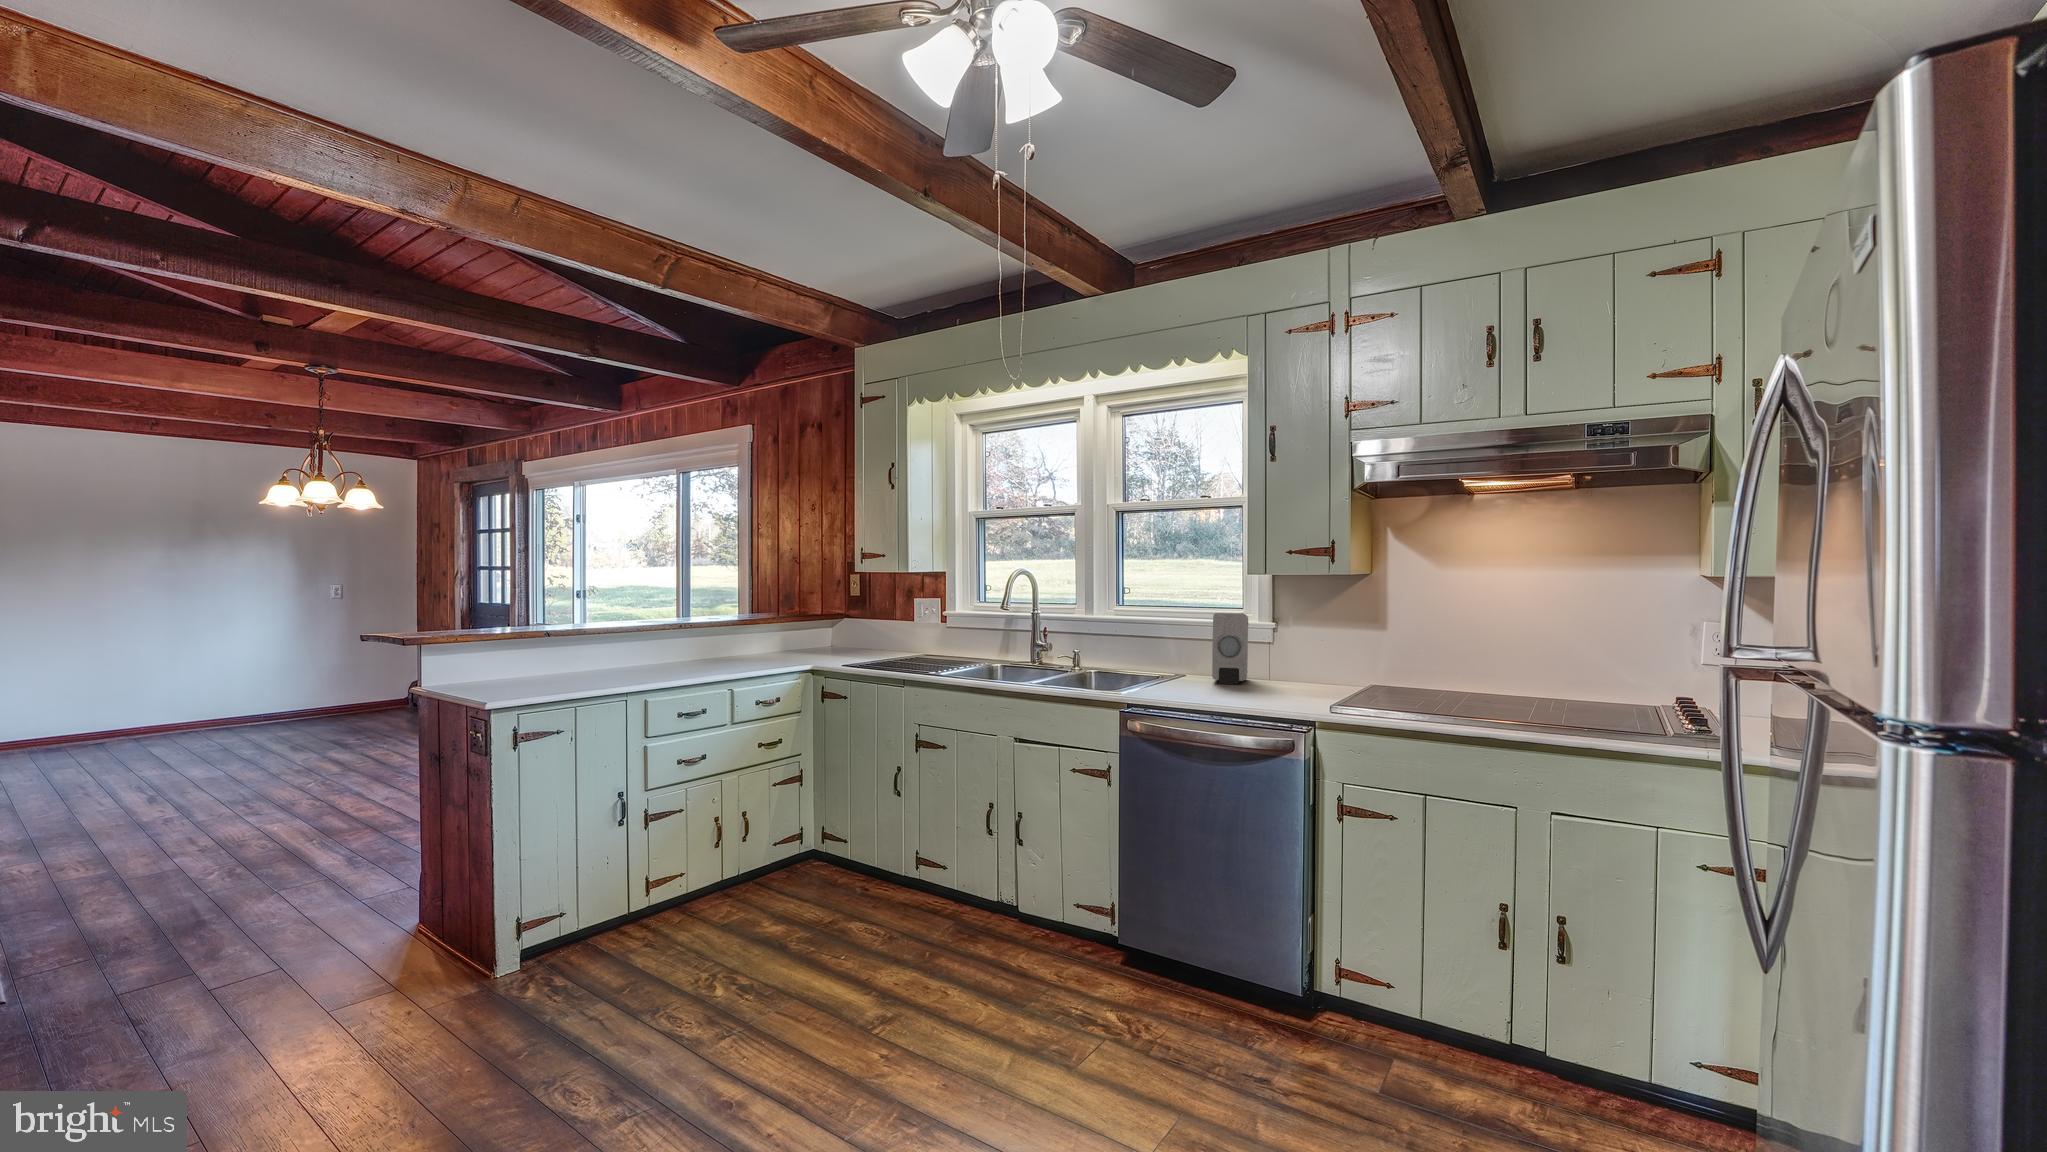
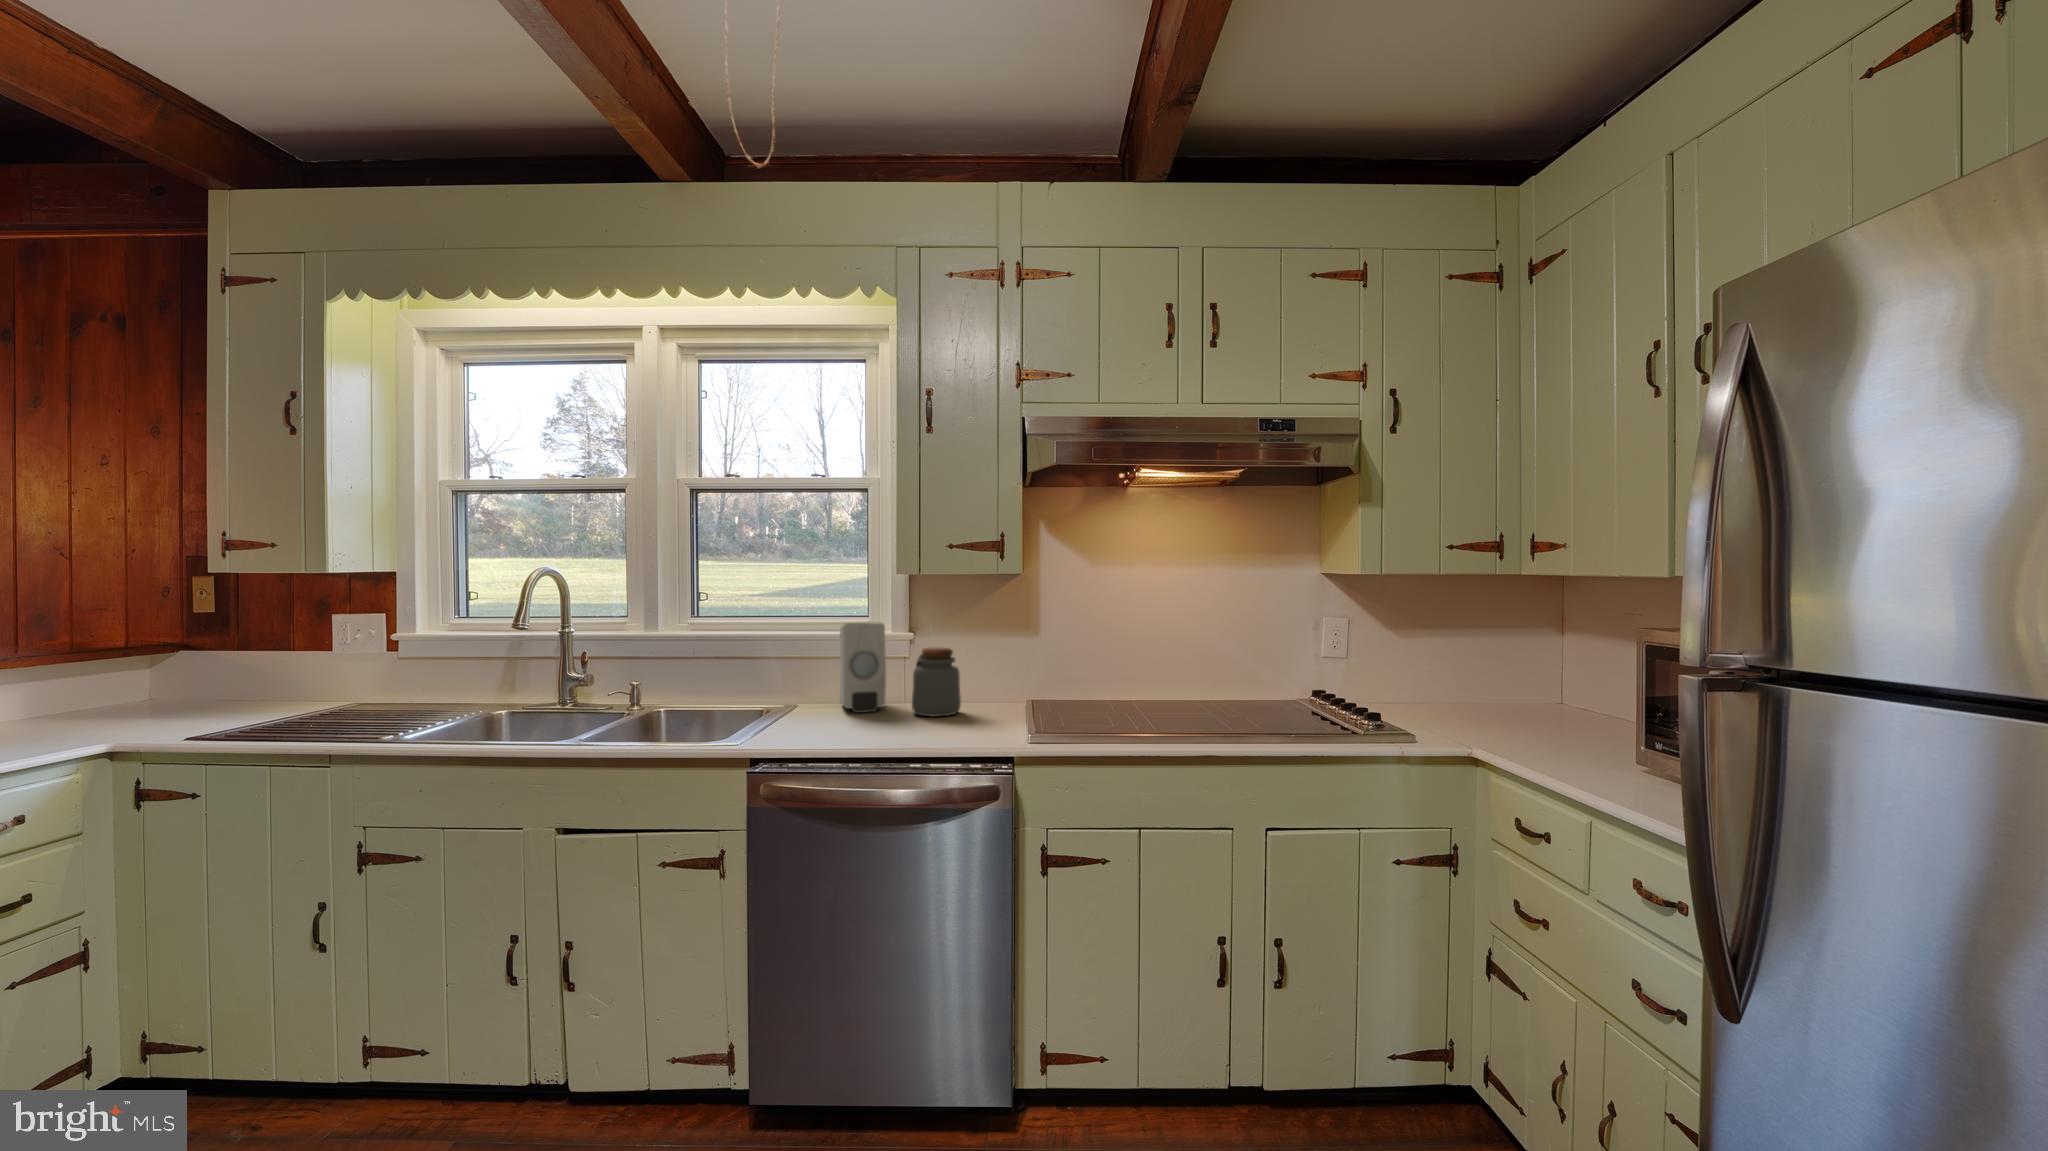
jar: none [1264,635,1305,691] -> present [912,648,961,717]

